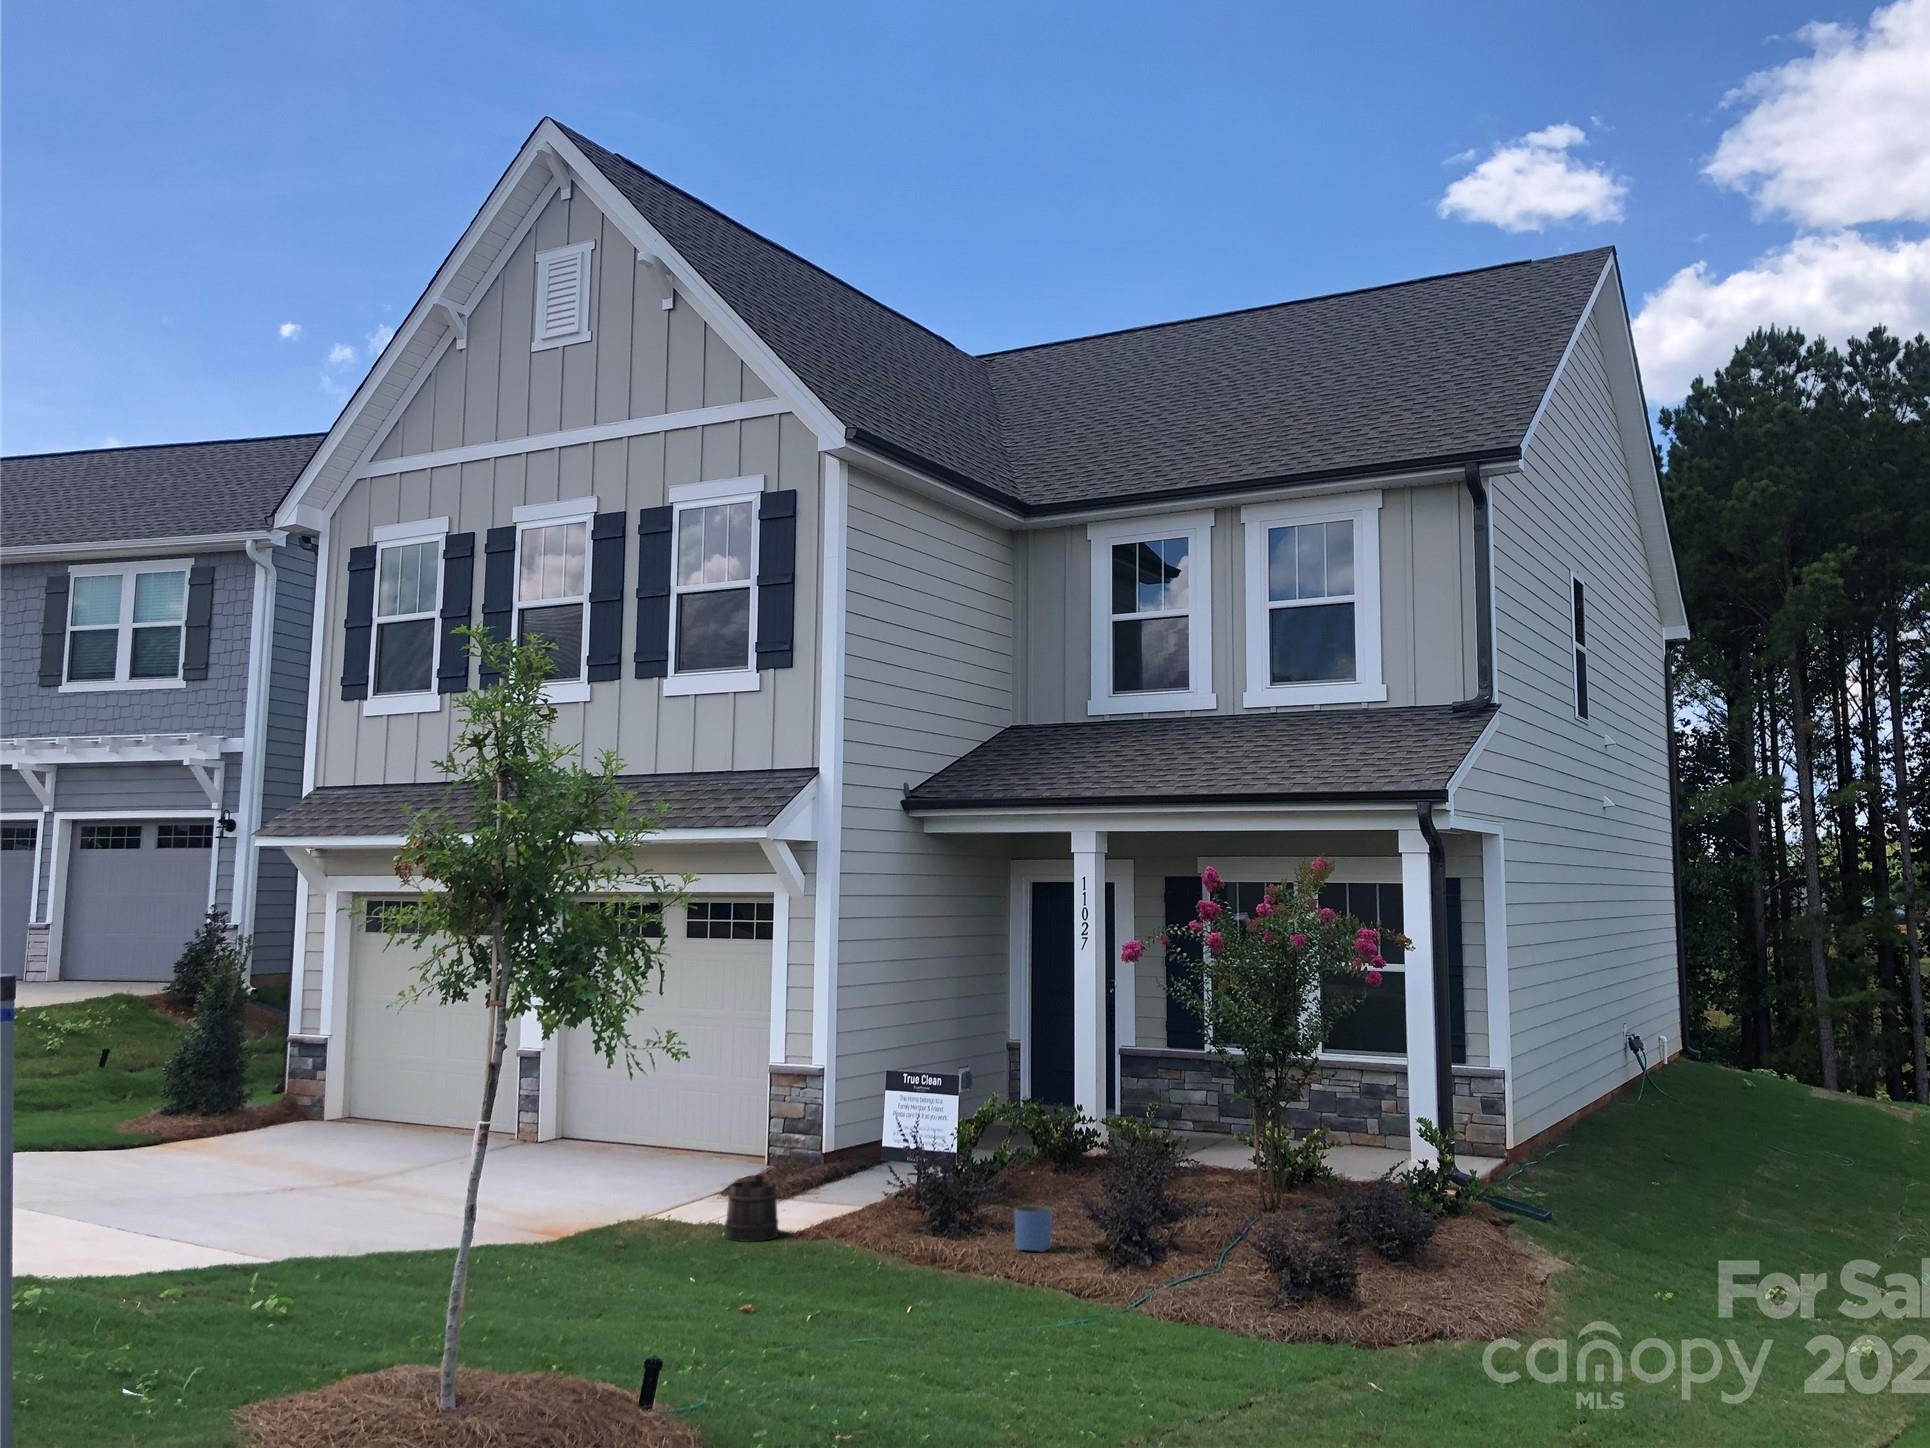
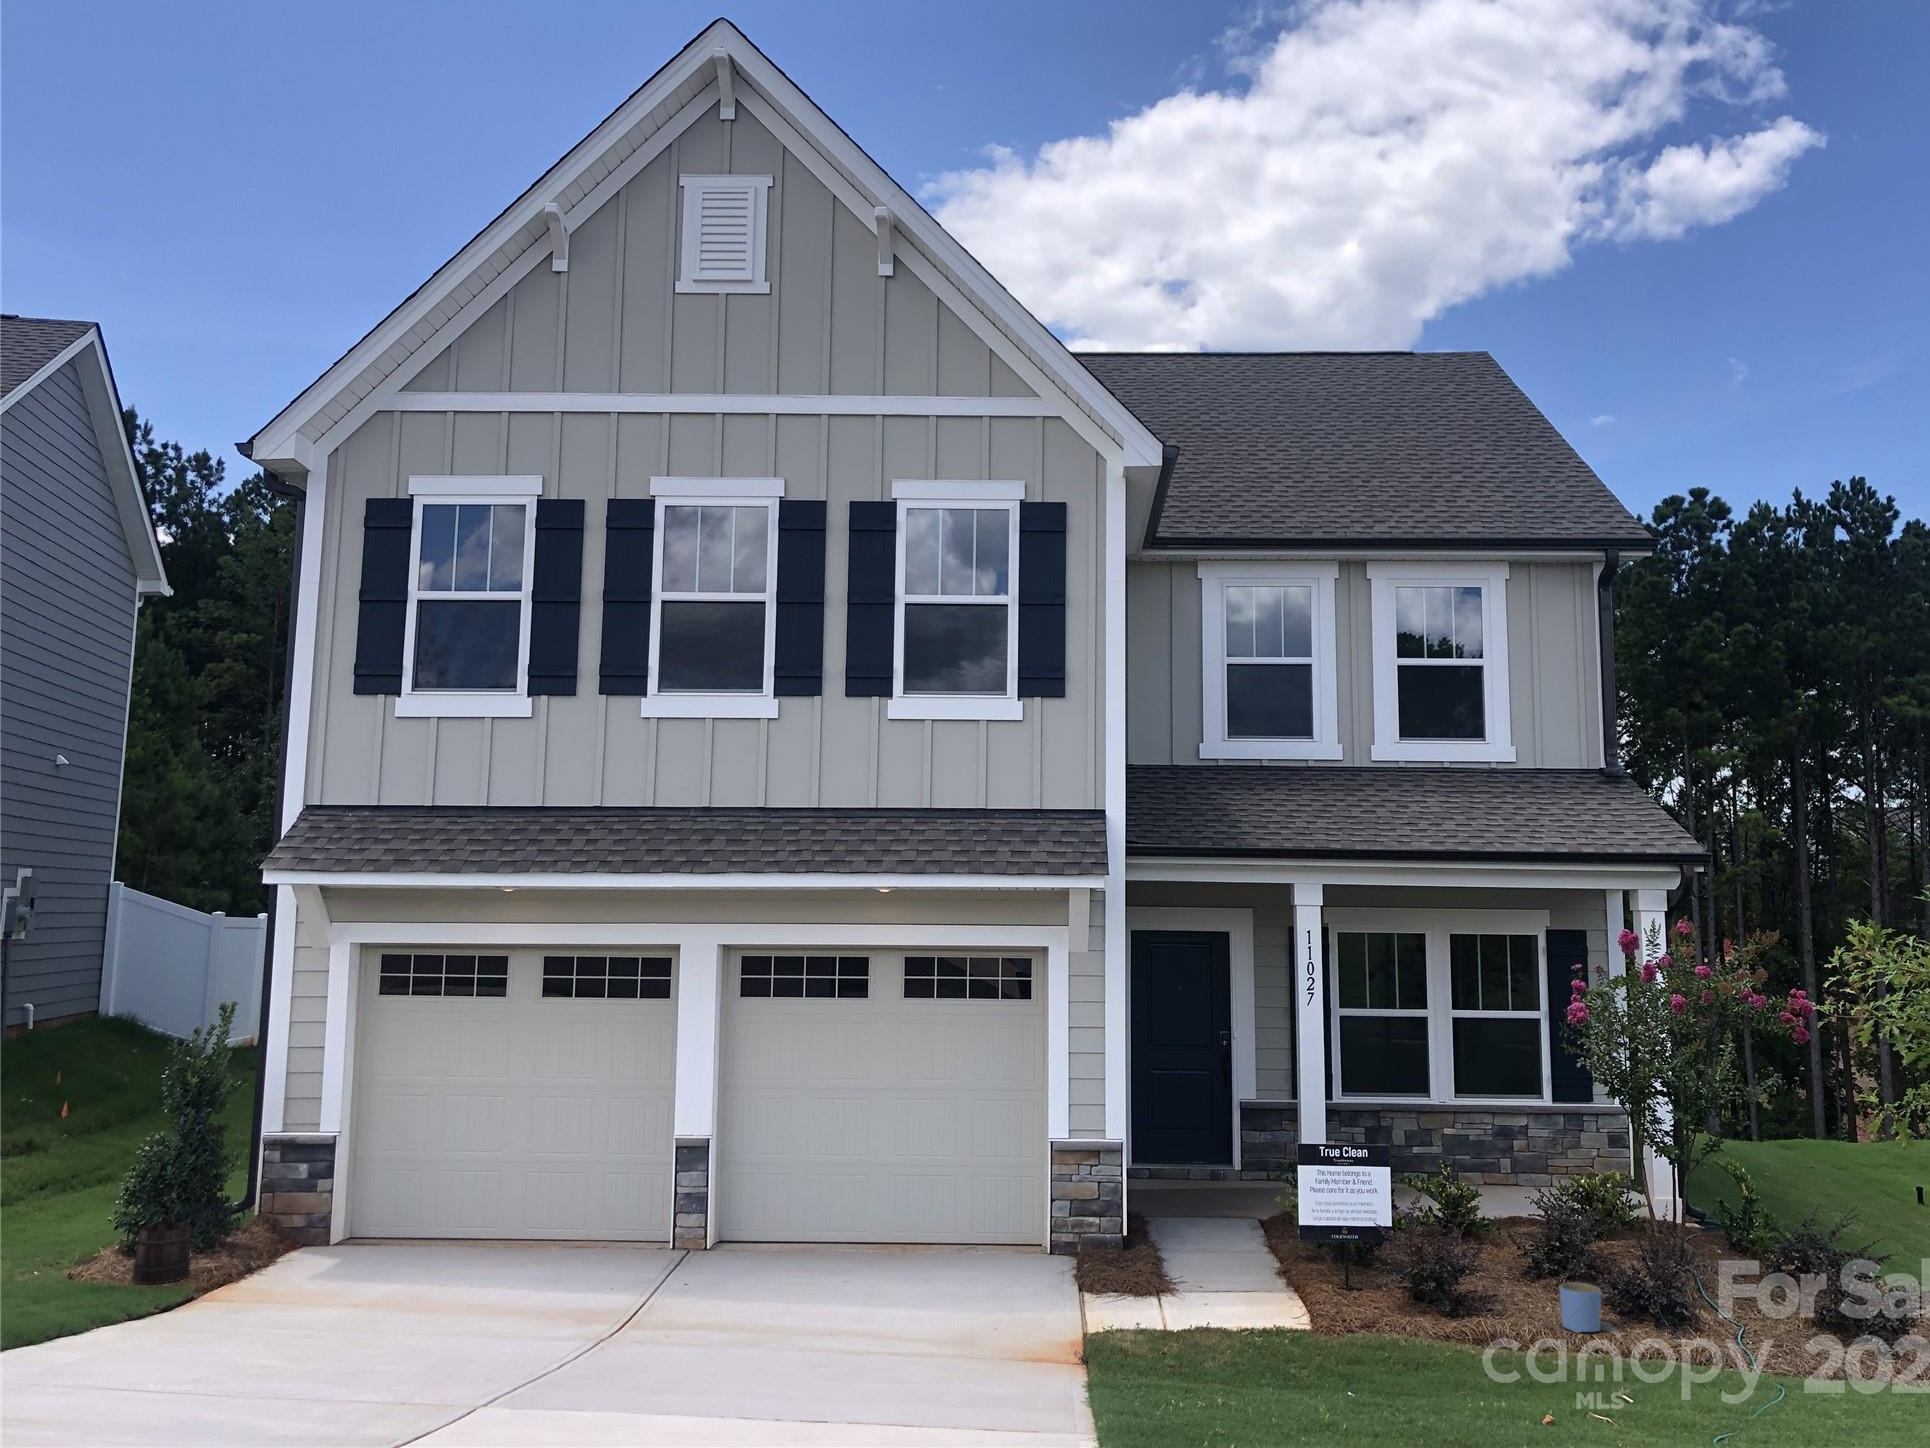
bucket: present [725,1175,778,1242] -> present [132,1216,191,1284]

